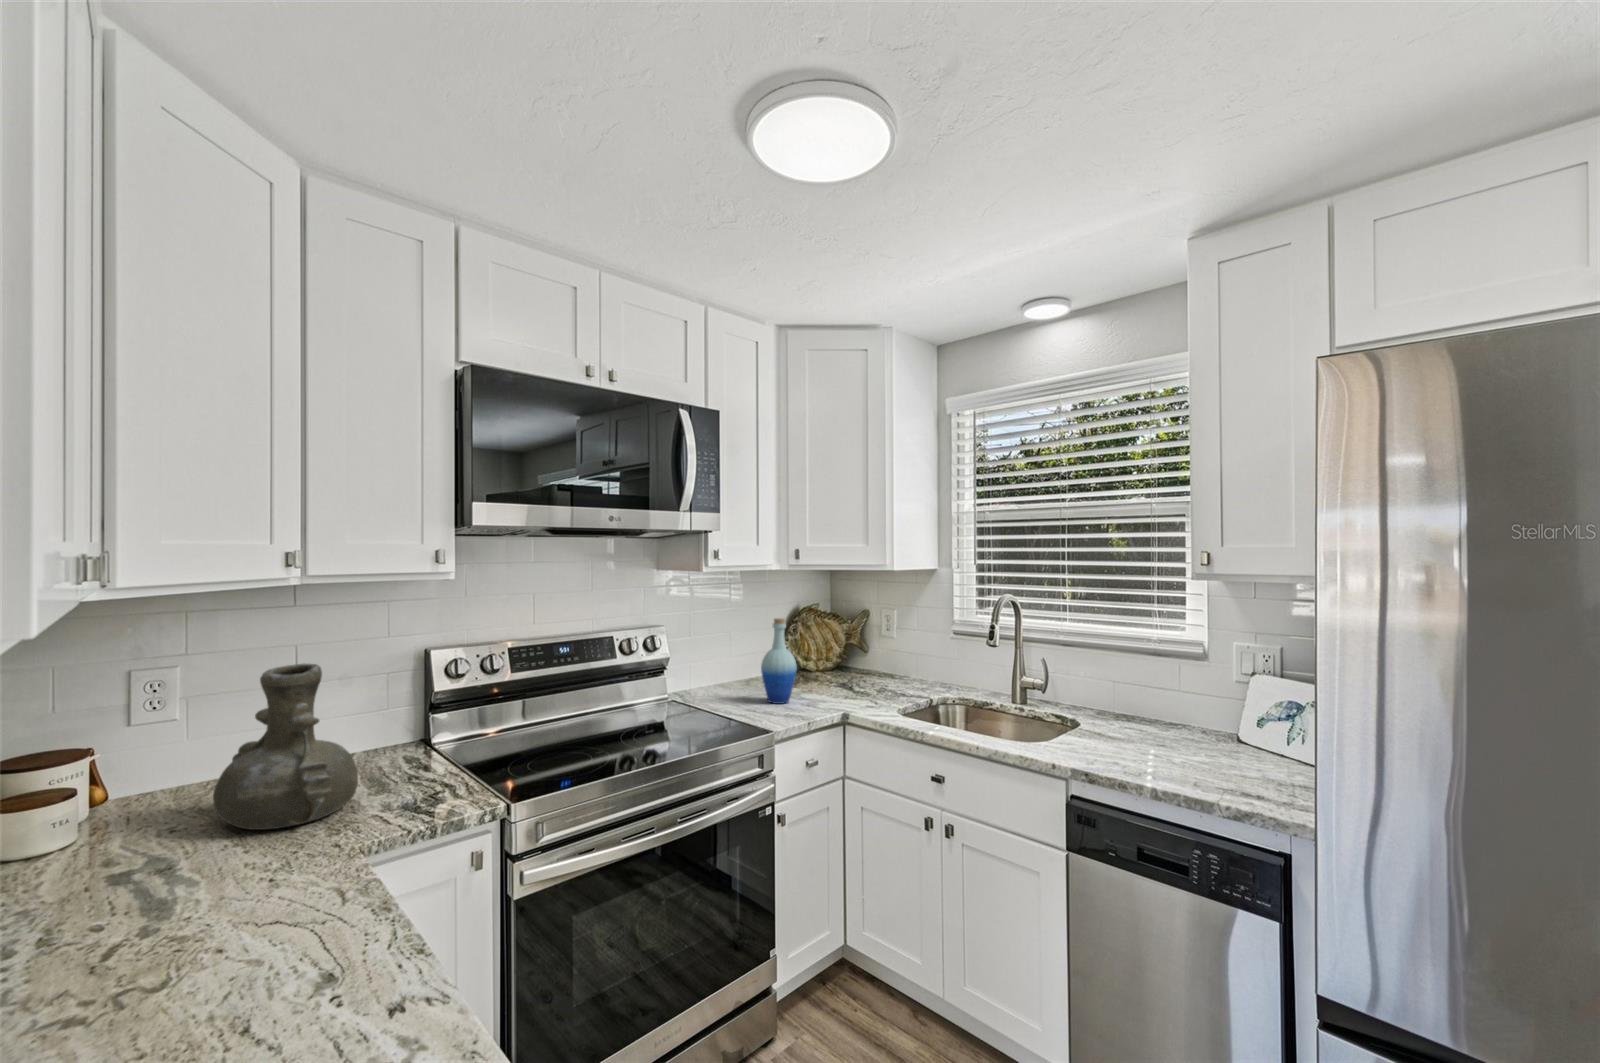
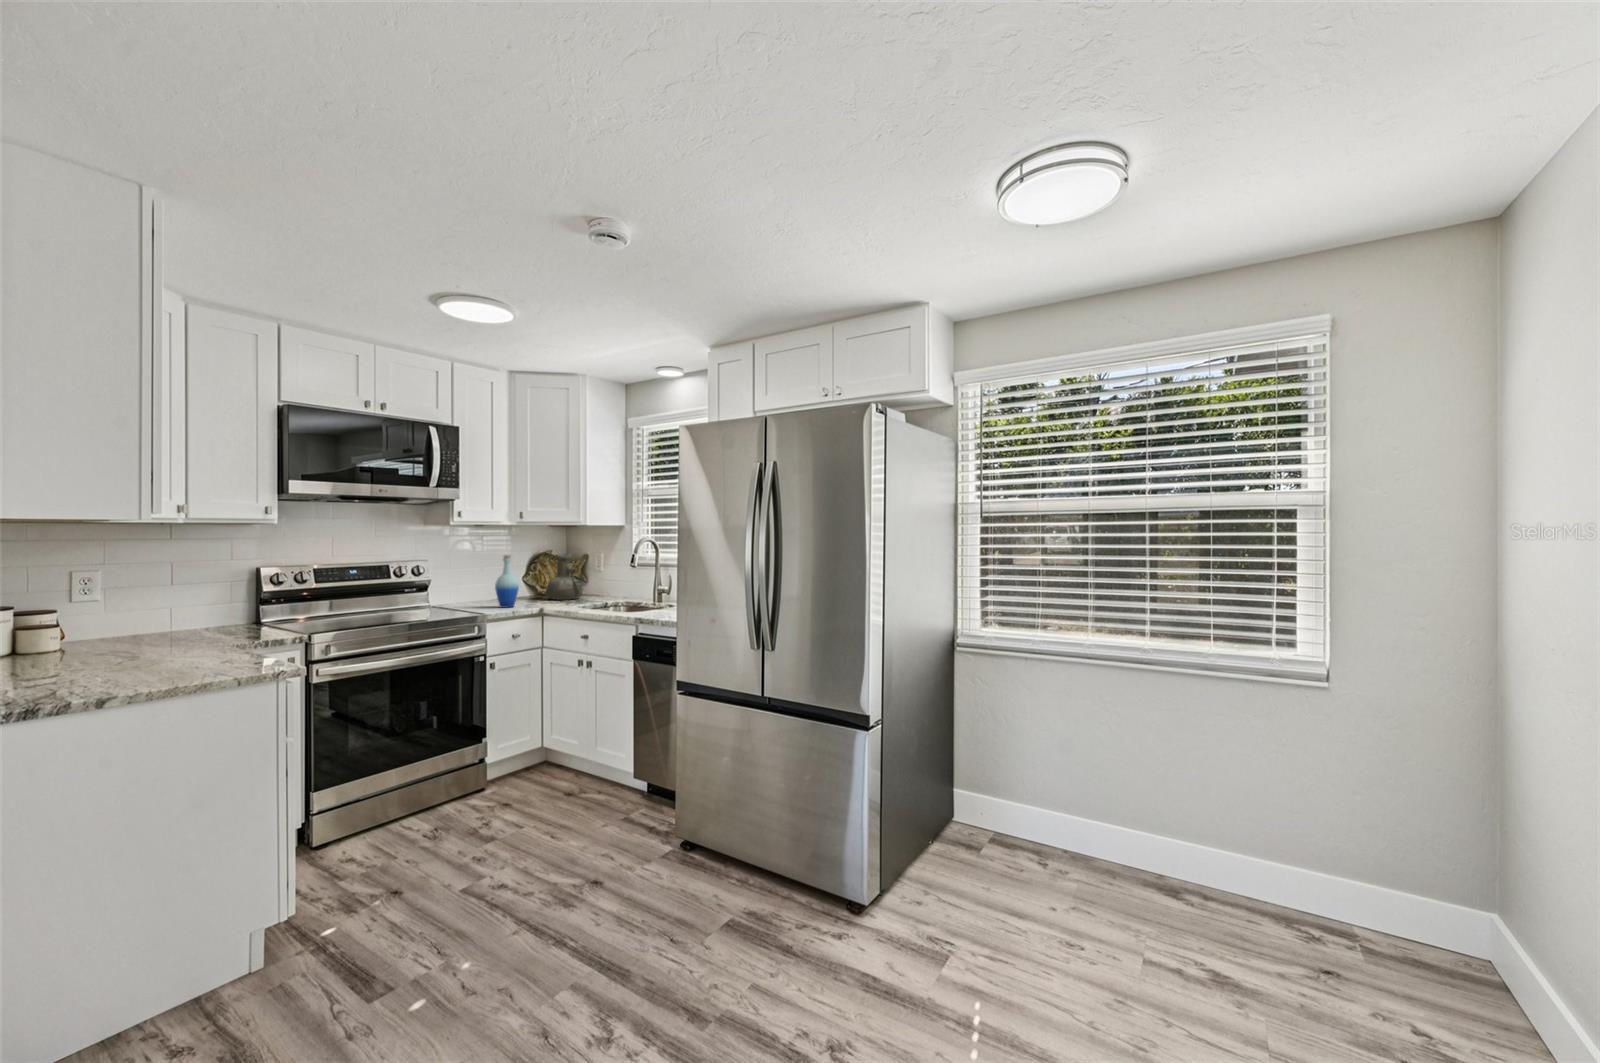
vase: present [213,664,358,830] -> present [544,553,582,600]

